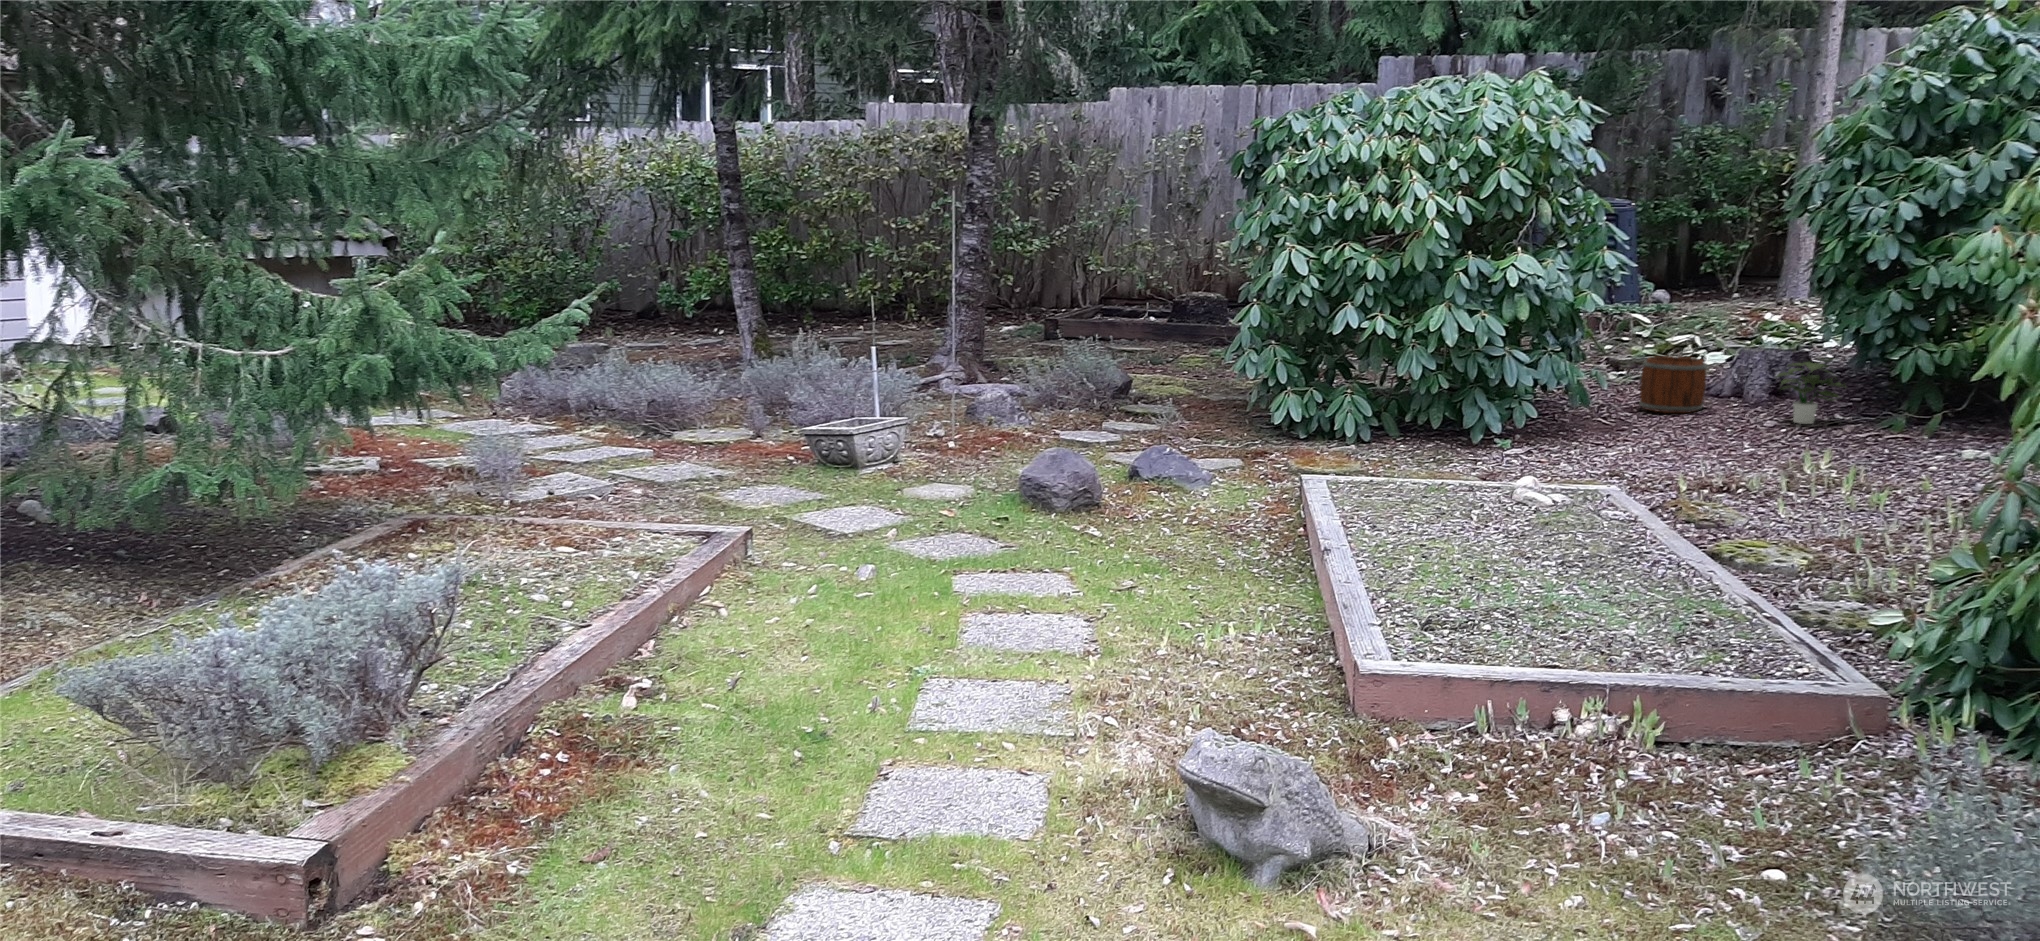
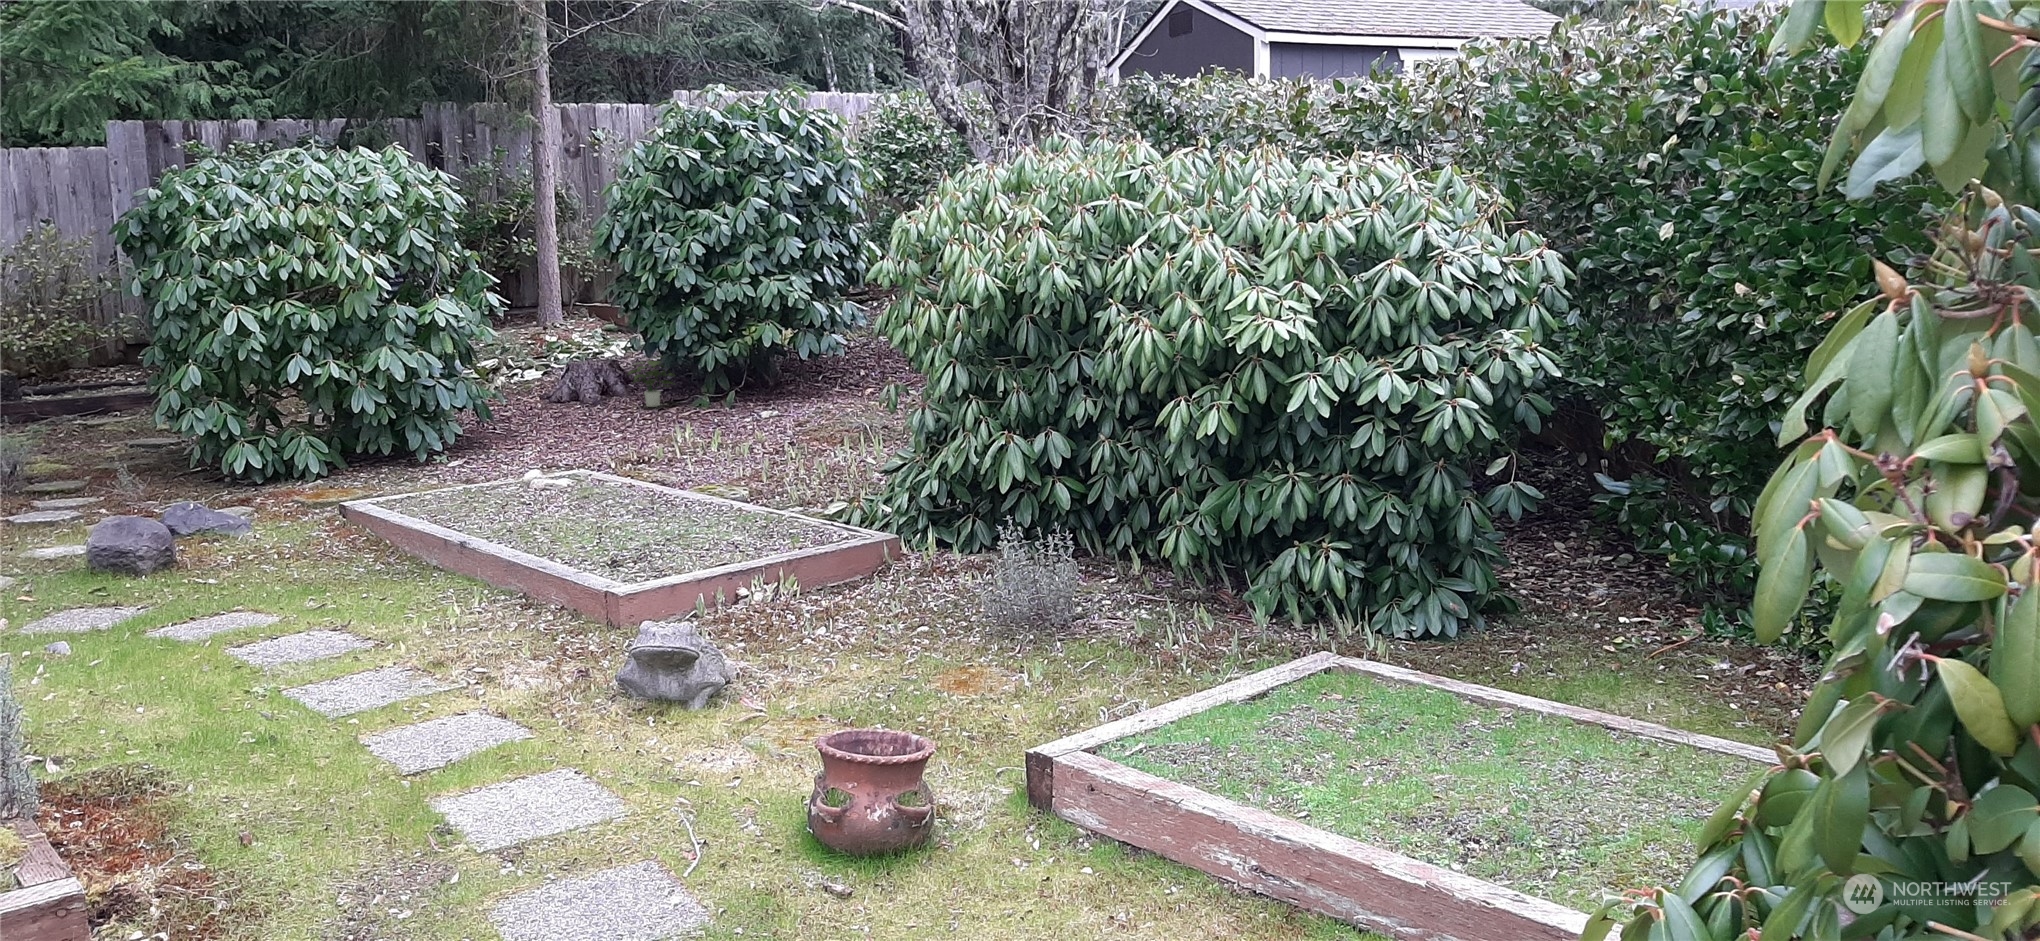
bucket: present [1639,356,1707,413] -> none [524,367,576,414]

